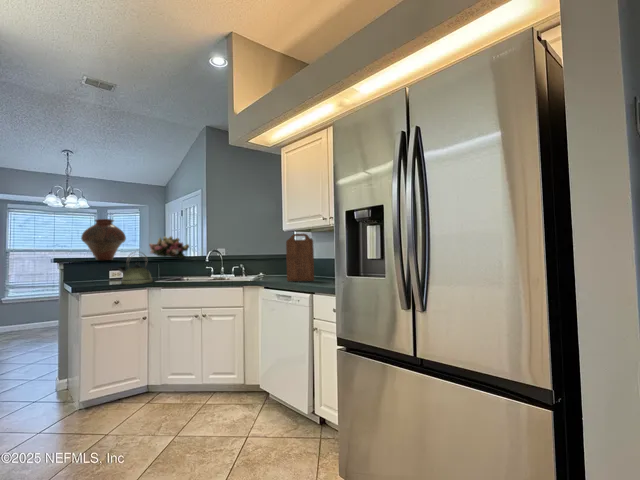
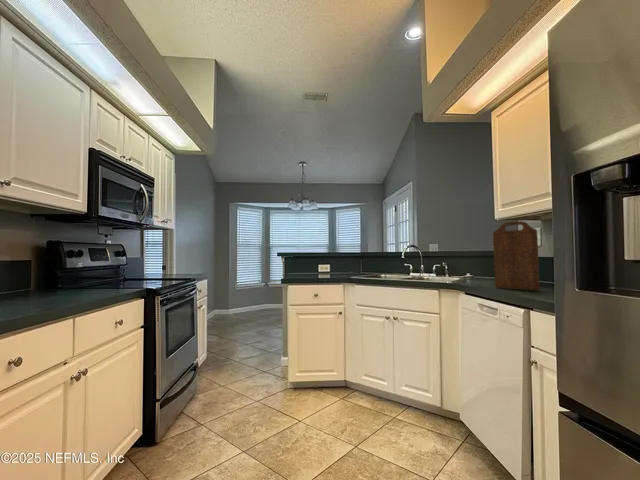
vase: present [81,219,126,260] -> none [298,218,331,255]
flower arrangement: present [149,236,189,258] -> none [350,232,388,255]
kettle: present [119,253,152,285] -> none [320,247,349,279]

